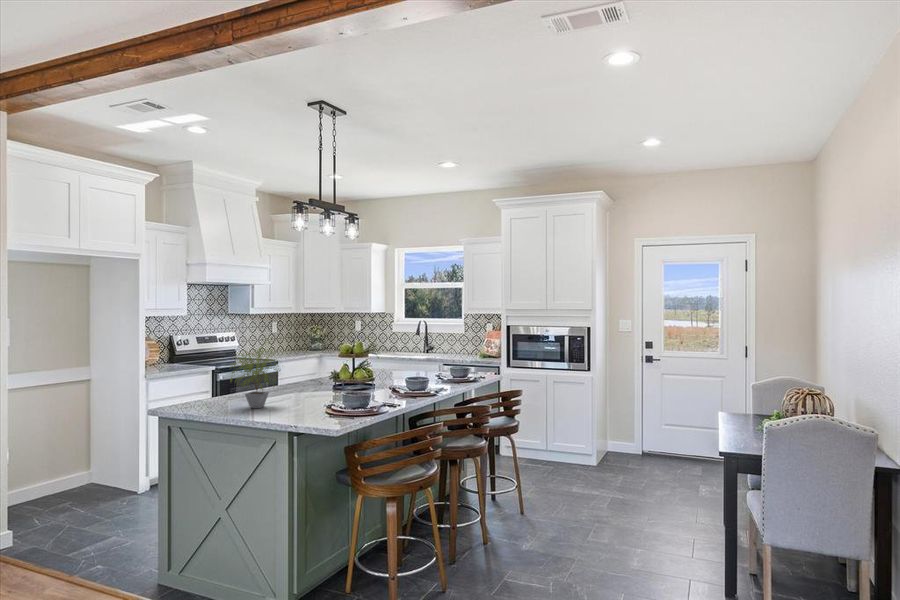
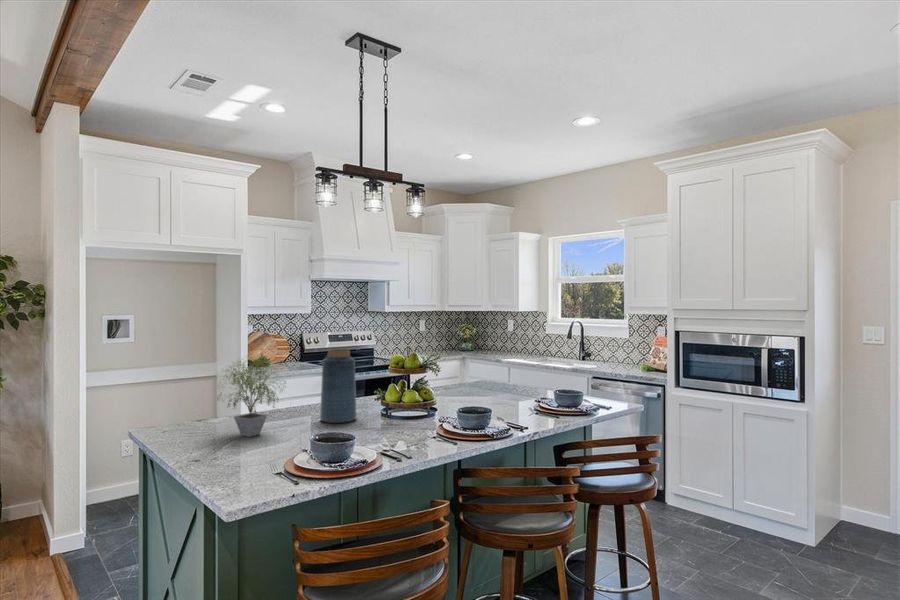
vase: none [291,342,320,398] -> present [320,349,357,423]

